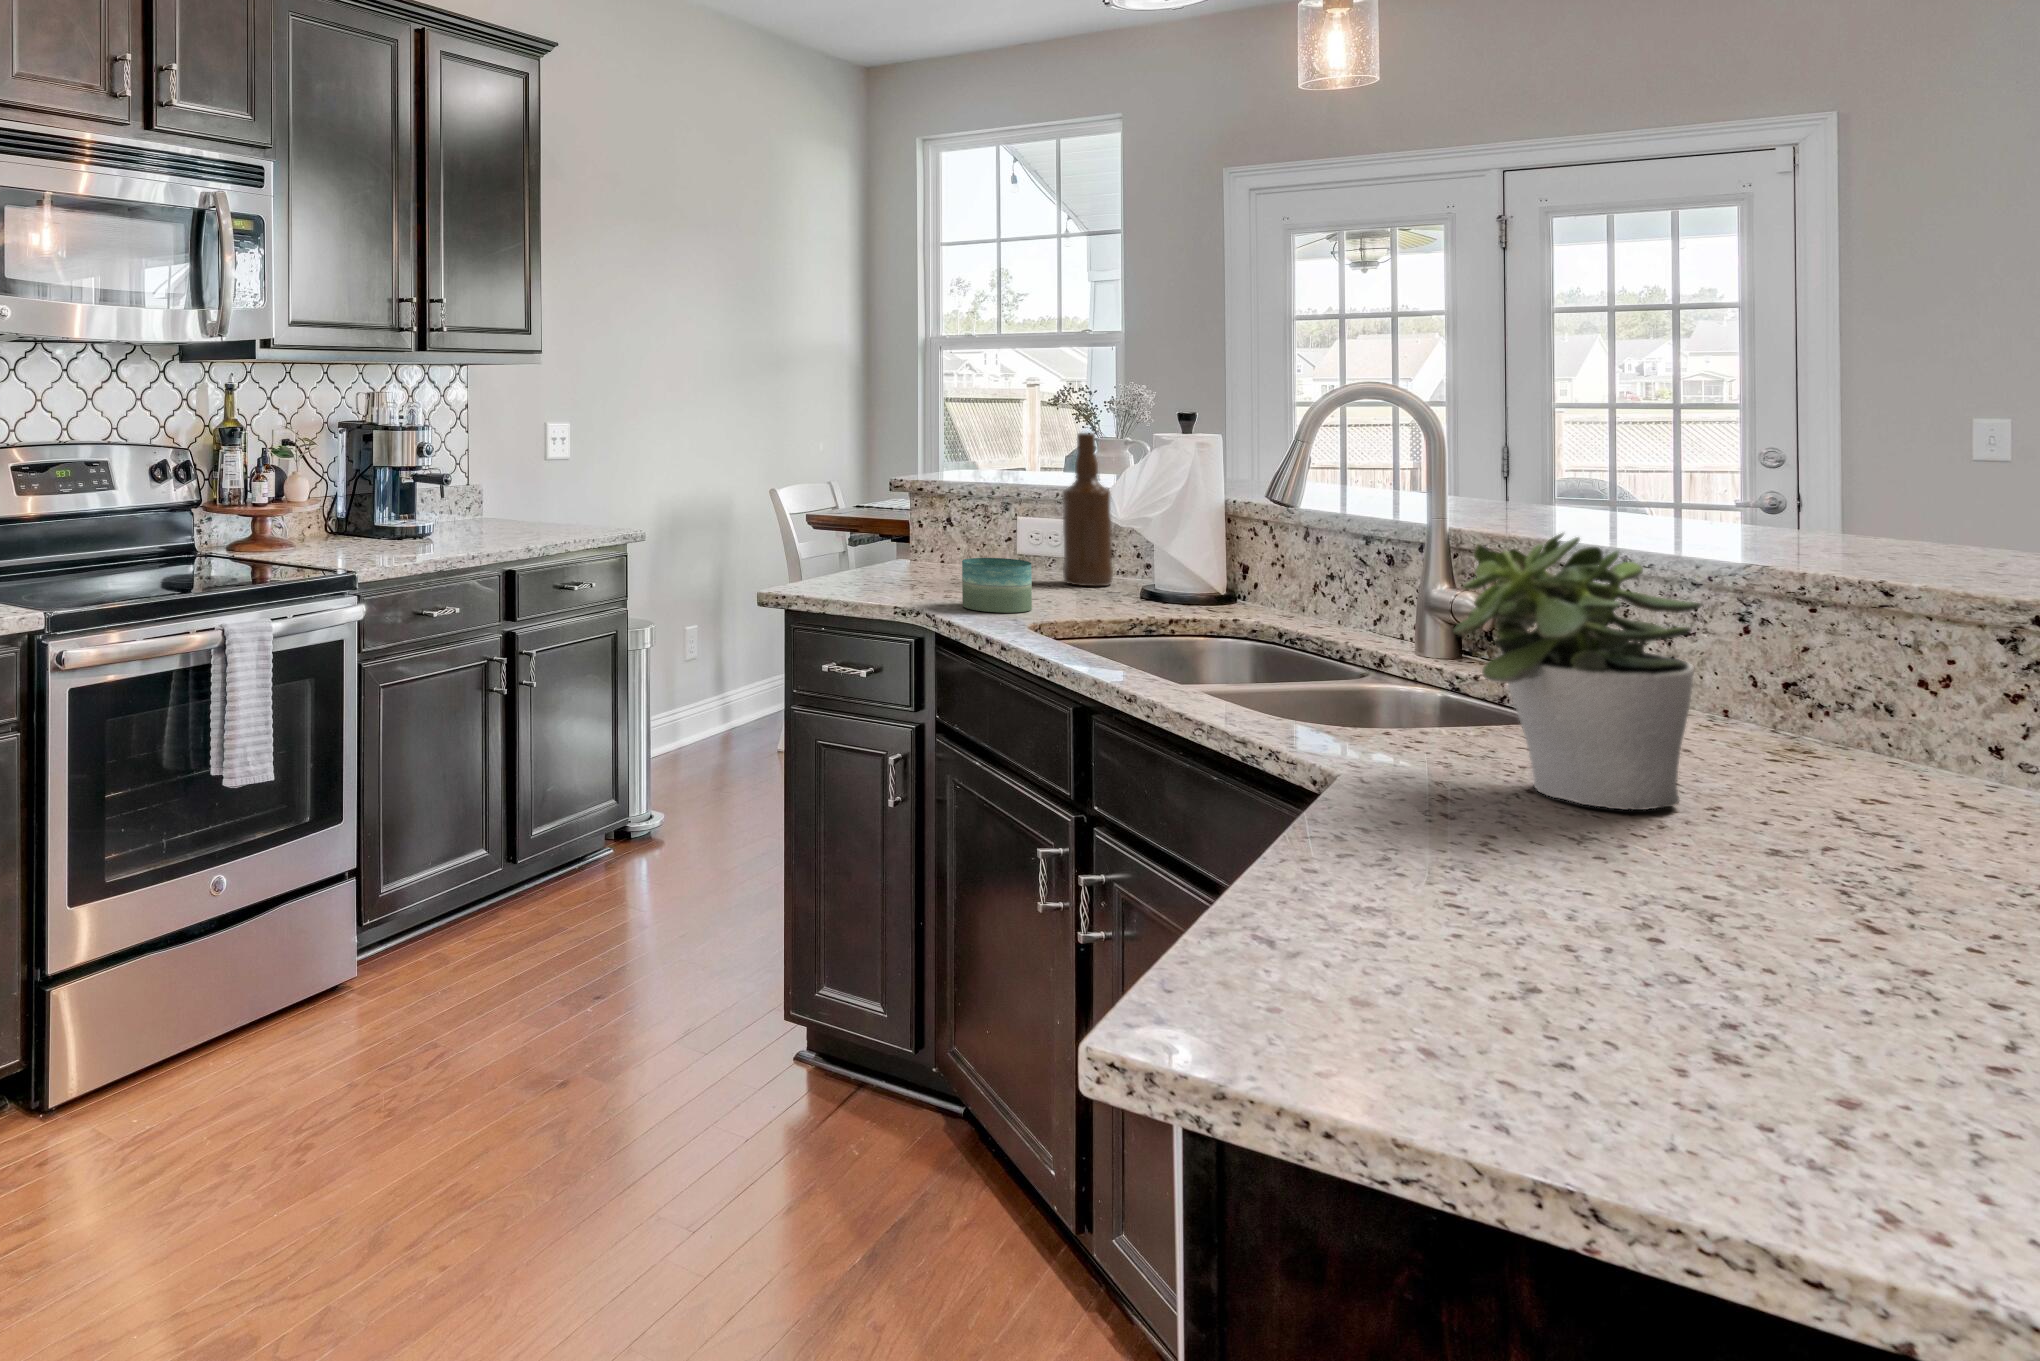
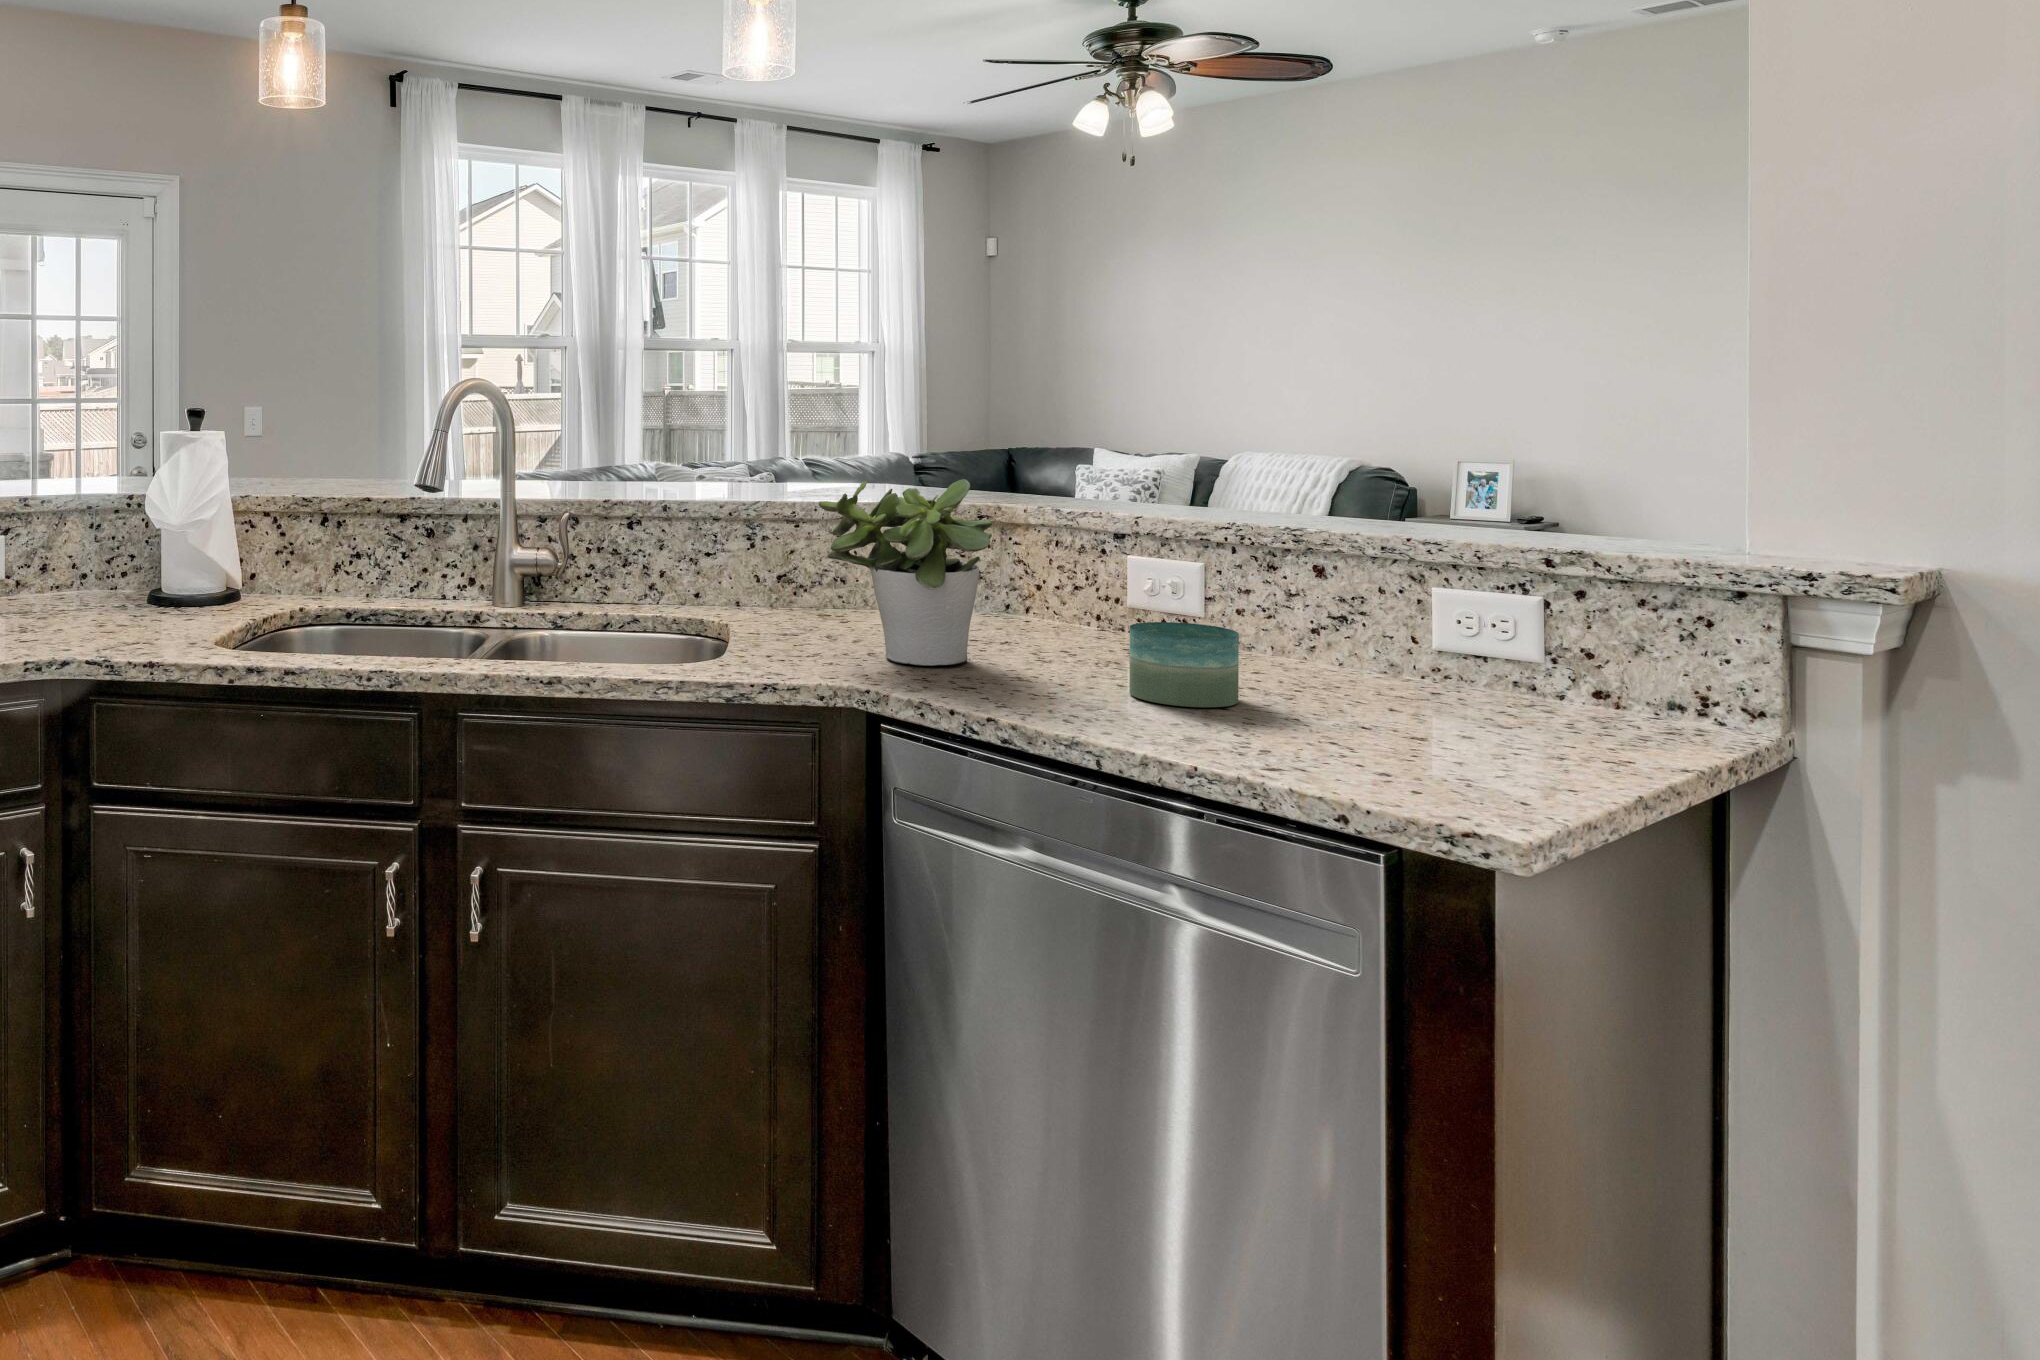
bottle: present [1062,432,1113,586] -> none [29,427,87,608]
candle: present [962,558,1032,613] -> present [1129,622,1239,707]

